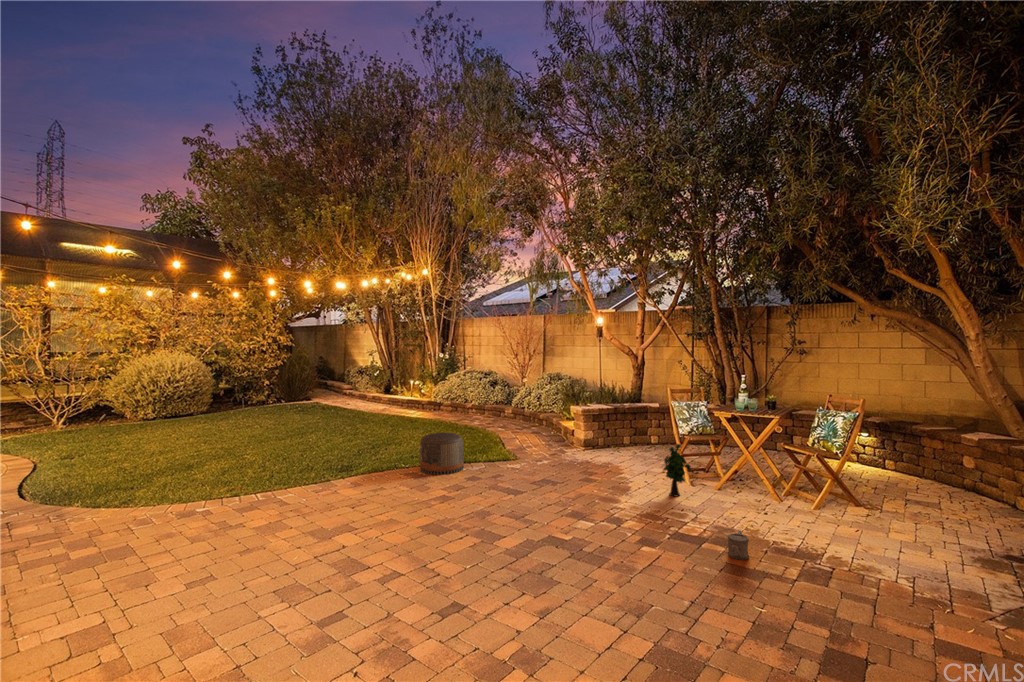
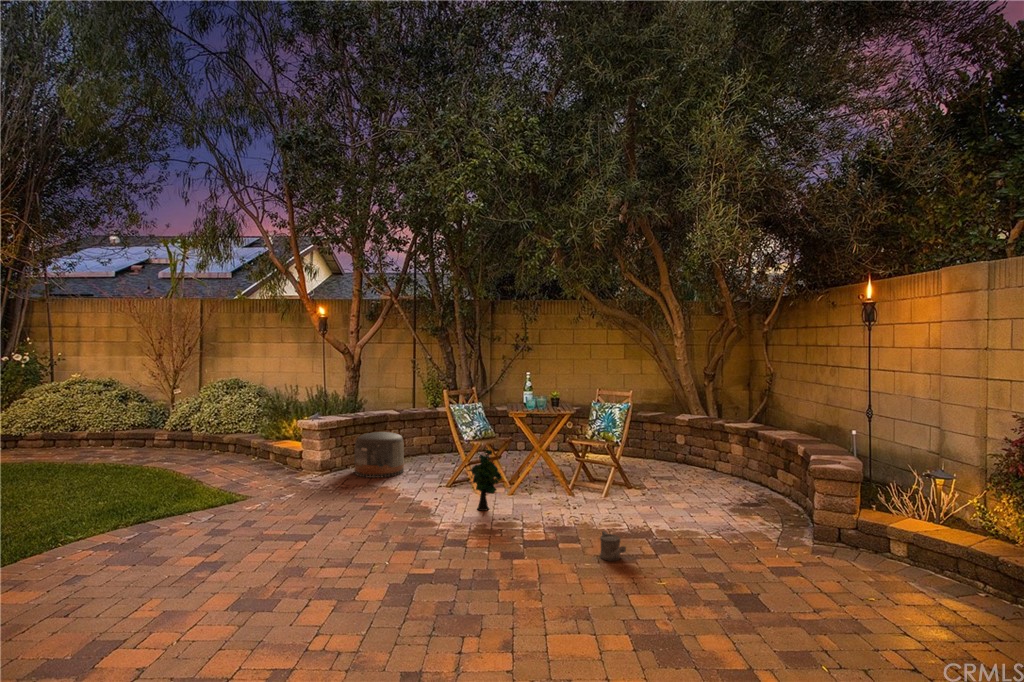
pouf: present [420,433,464,475] -> present [355,432,404,478]

